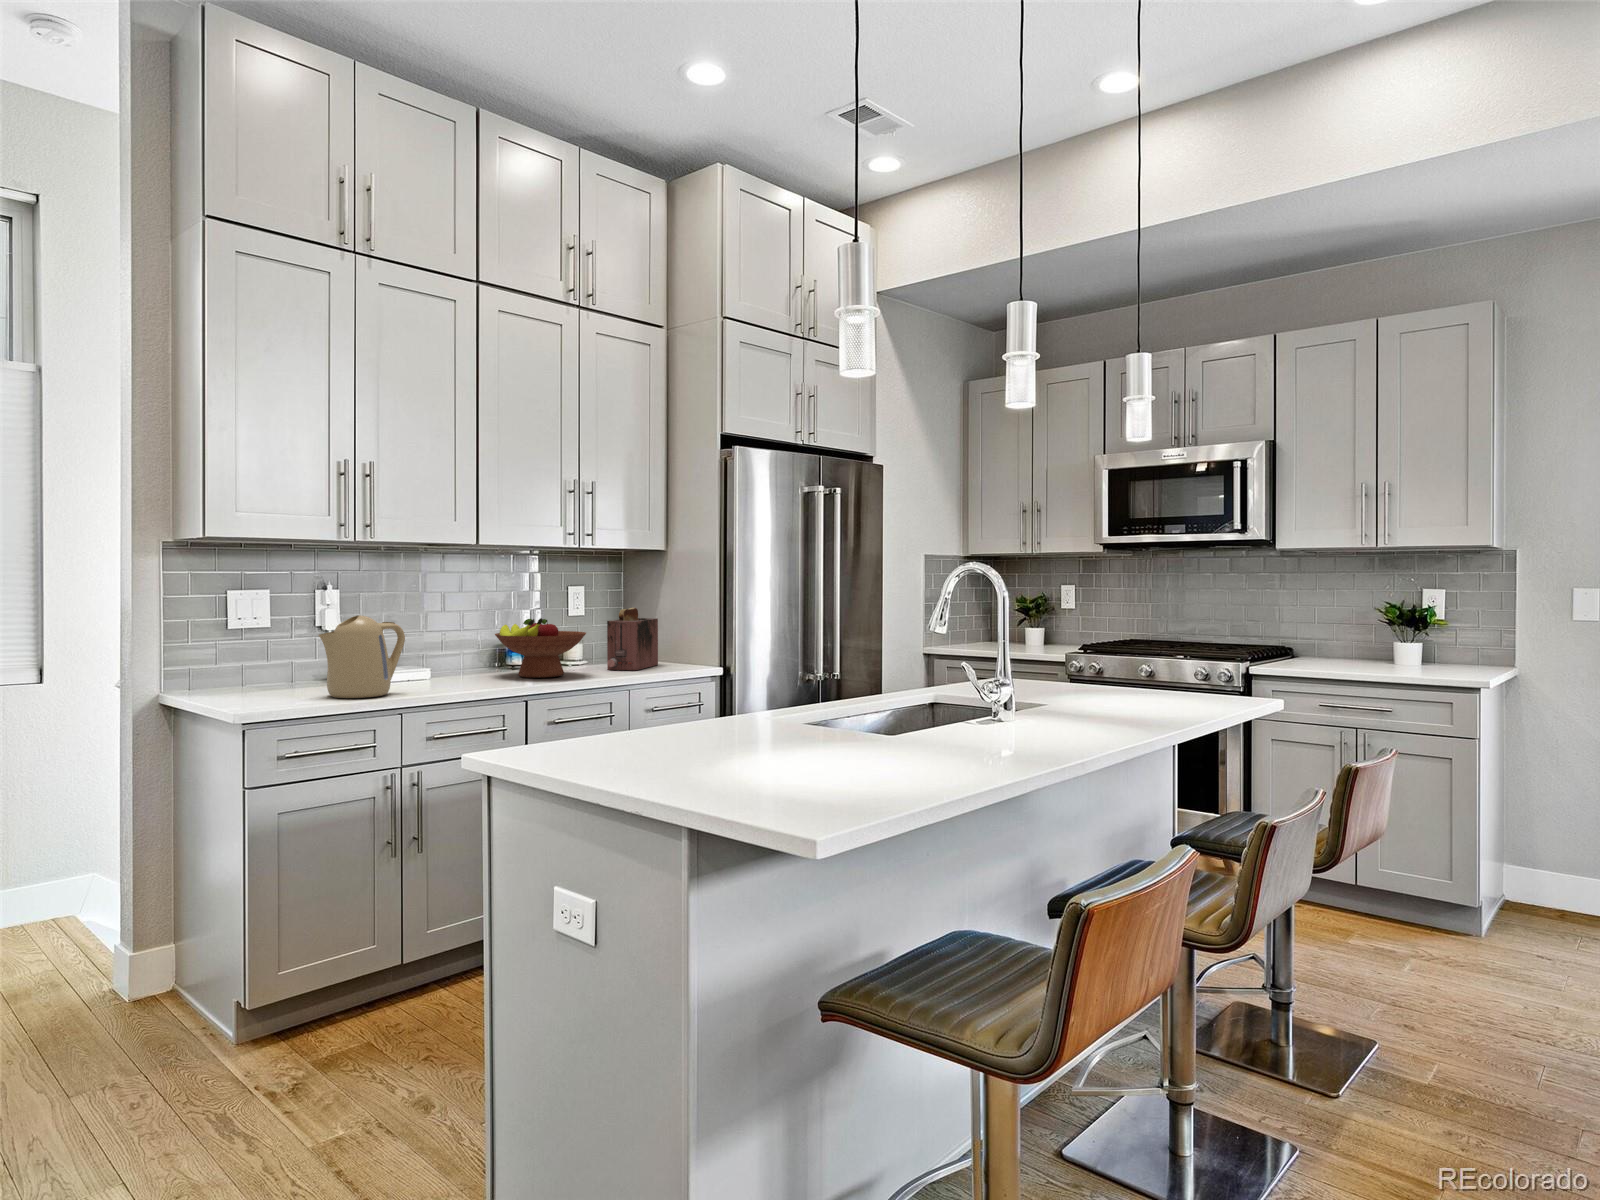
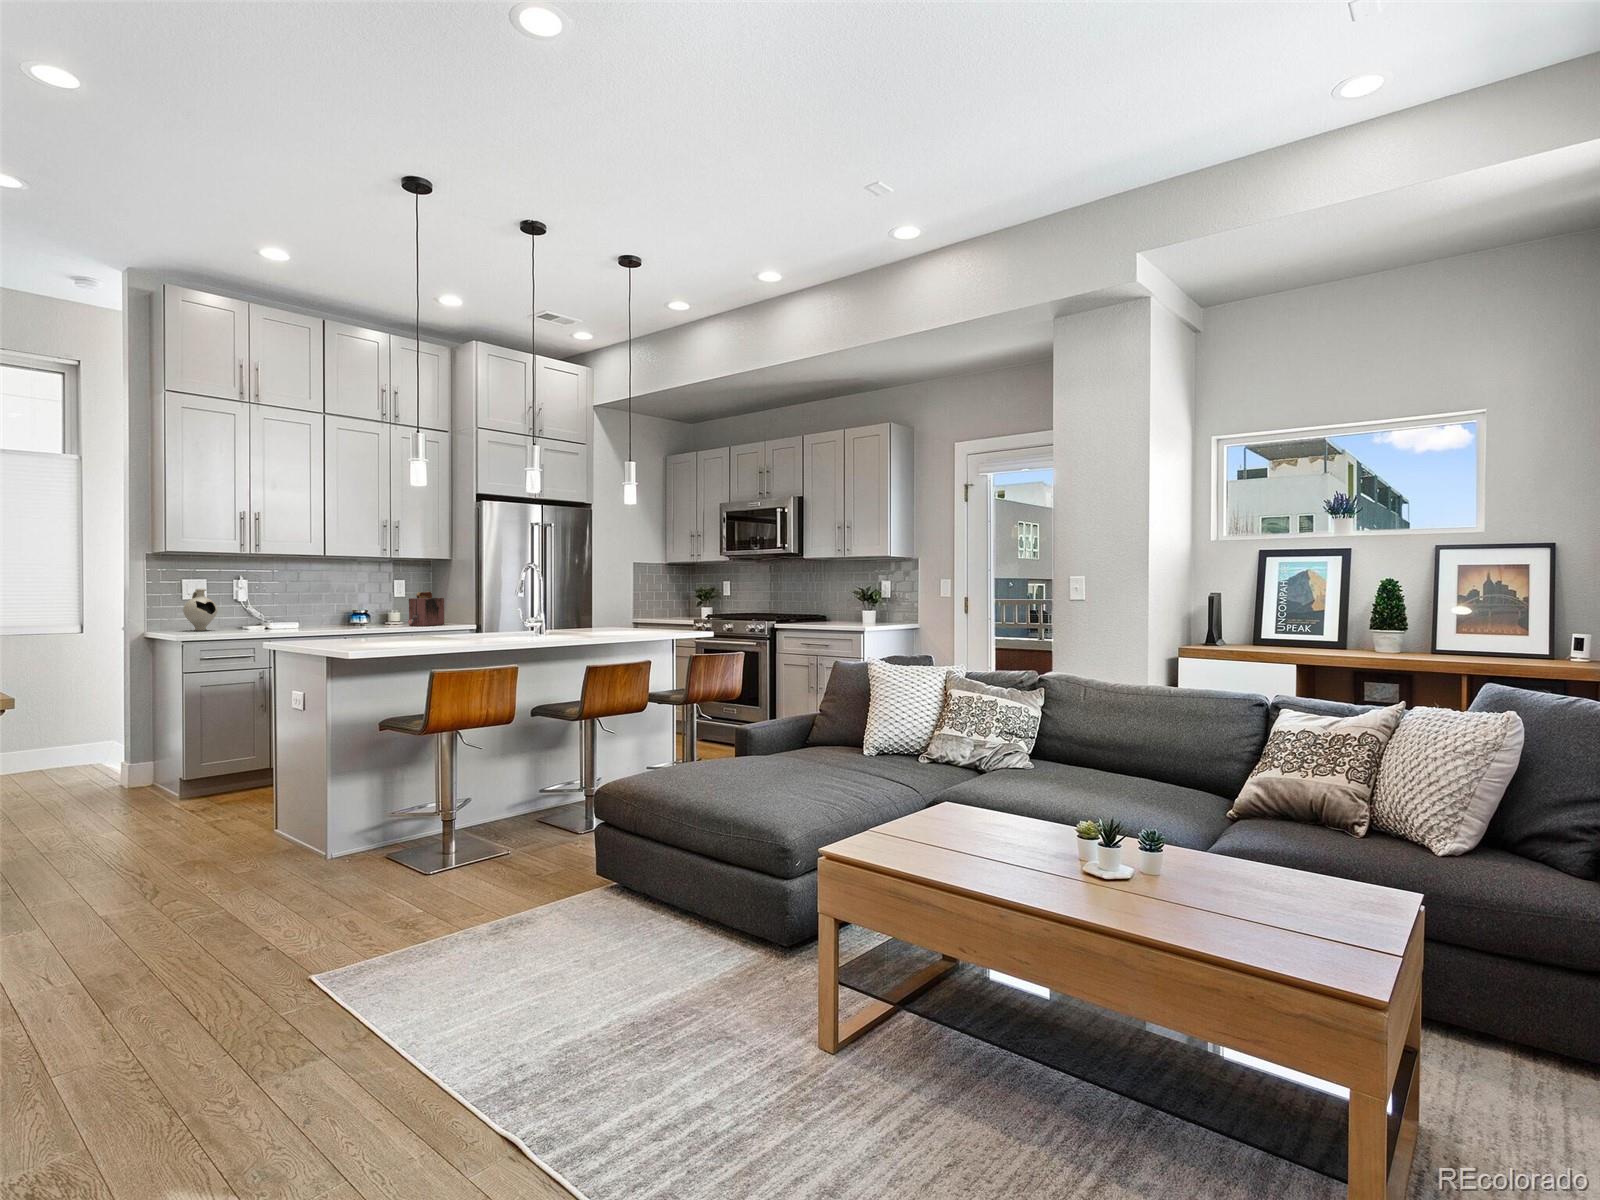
decorative vase: none [231,609,293,690] -> present [183,589,217,631]
kettle: present [318,615,405,698] -> none [226,592,276,633]
fruit bowl: present [495,618,586,678] -> none [336,595,390,628]

